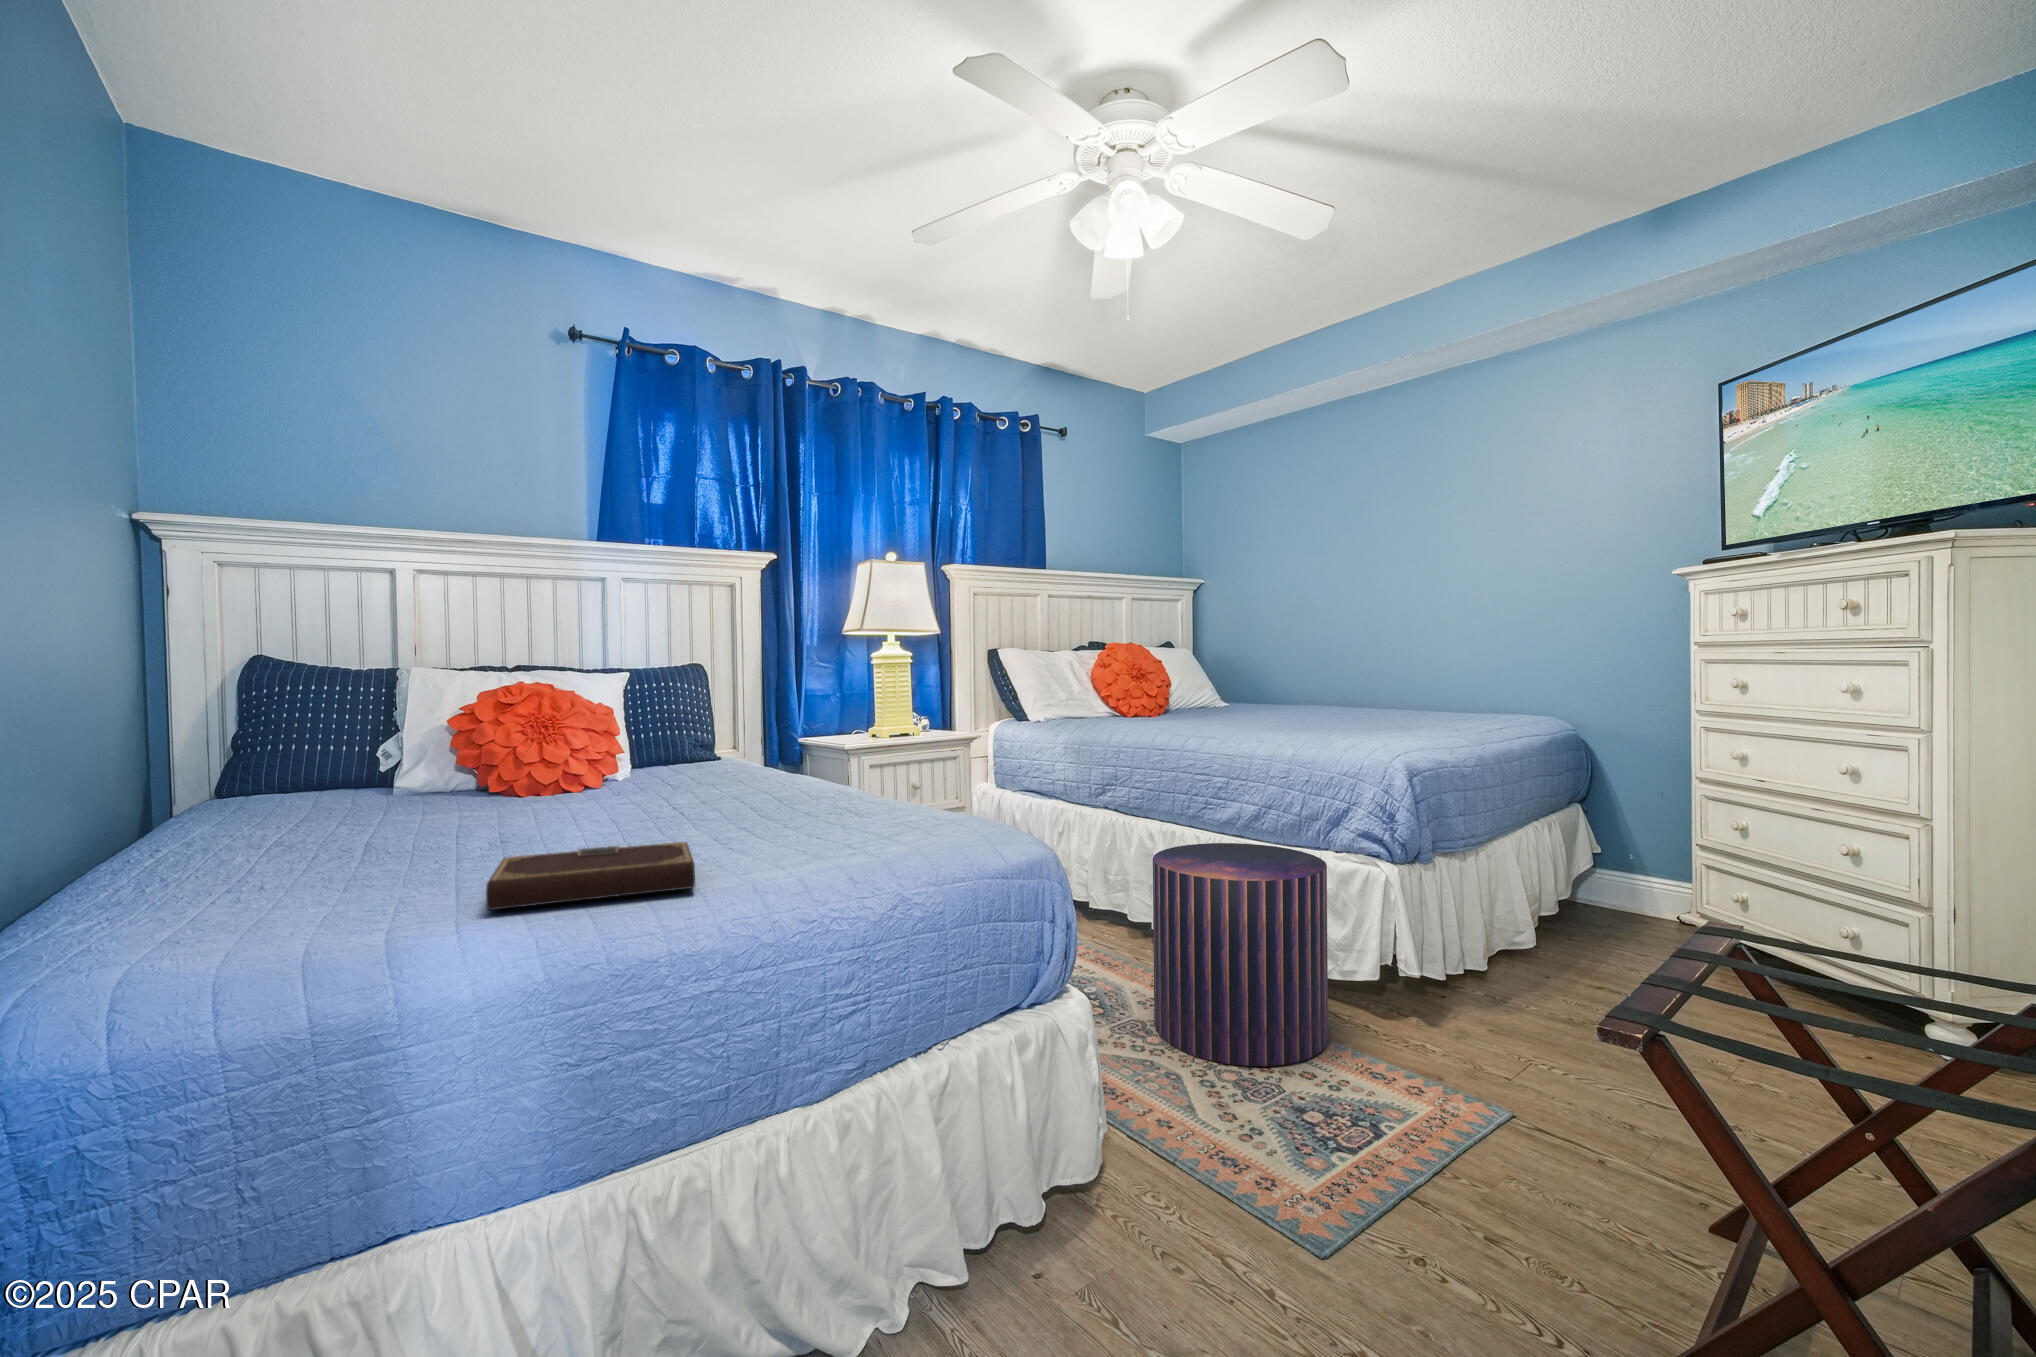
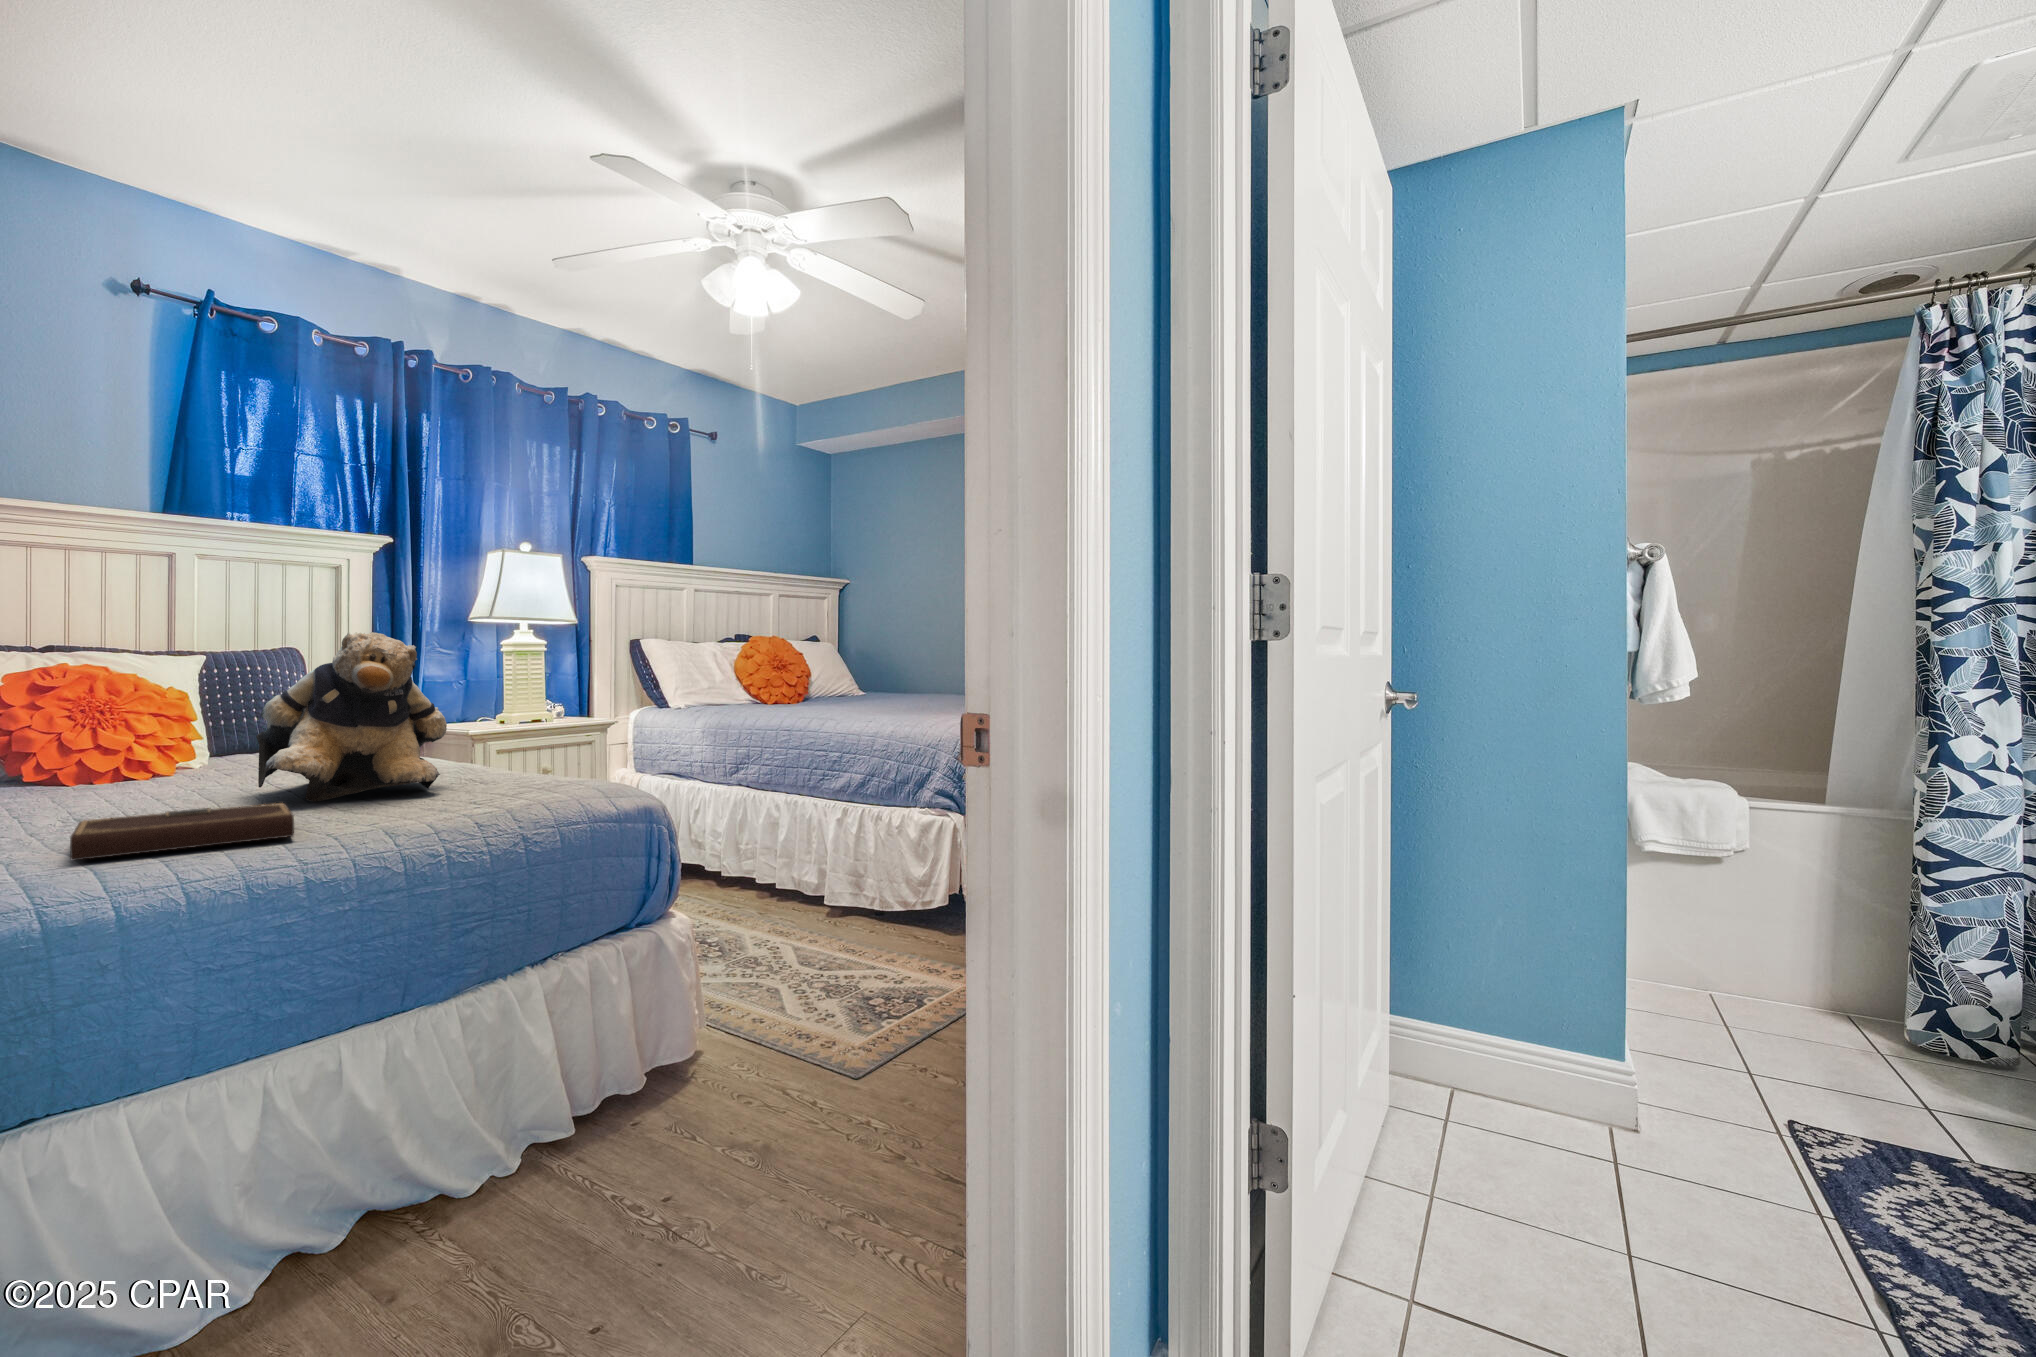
teddy bear: none [663,646,838,835] -> present [256,632,447,802]
pouf: present [1153,843,1328,1066] -> none [763,805,904,979]

